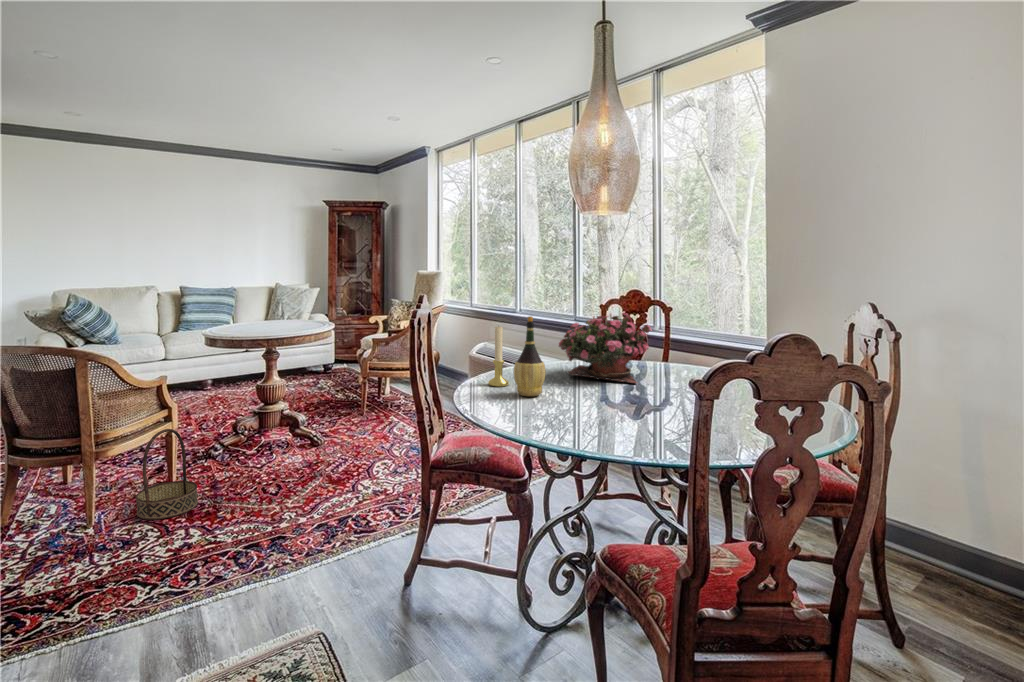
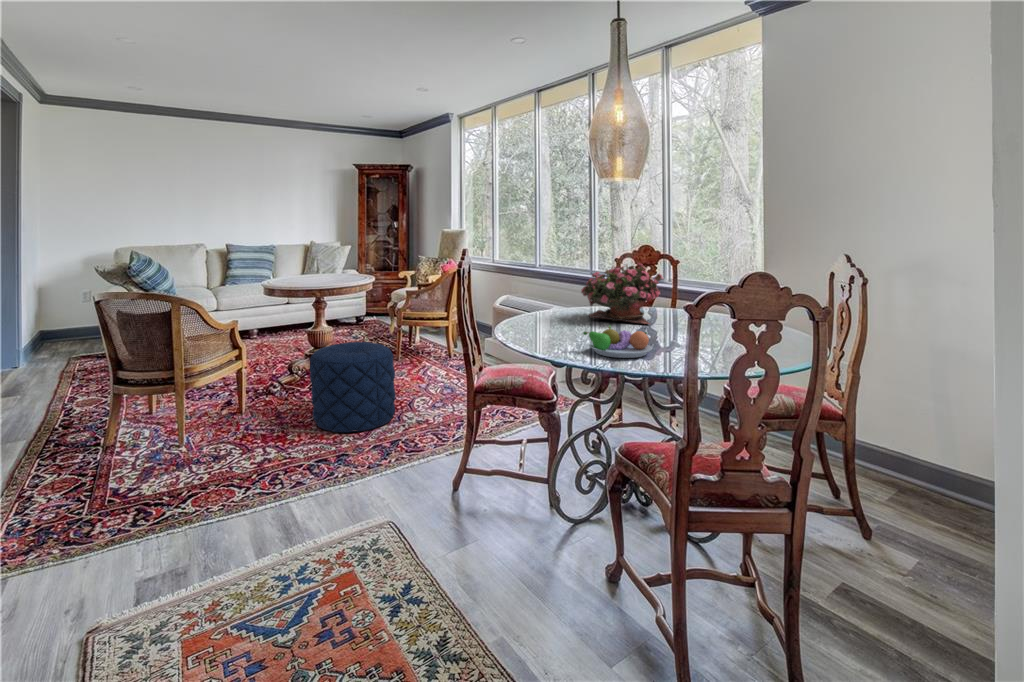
wine bottle: present [514,316,546,396] -> none [545,264,572,333]
candle holder: present [488,326,509,387] -> none [521,273,539,326]
fruit bowl: none [554,389,637,432] -> present [583,325,652,358]
pouf: none [249,399,349,508] -> present [310,342,396,432]
basket: present [135,429,198,520] -> none [218,365,269,440]

